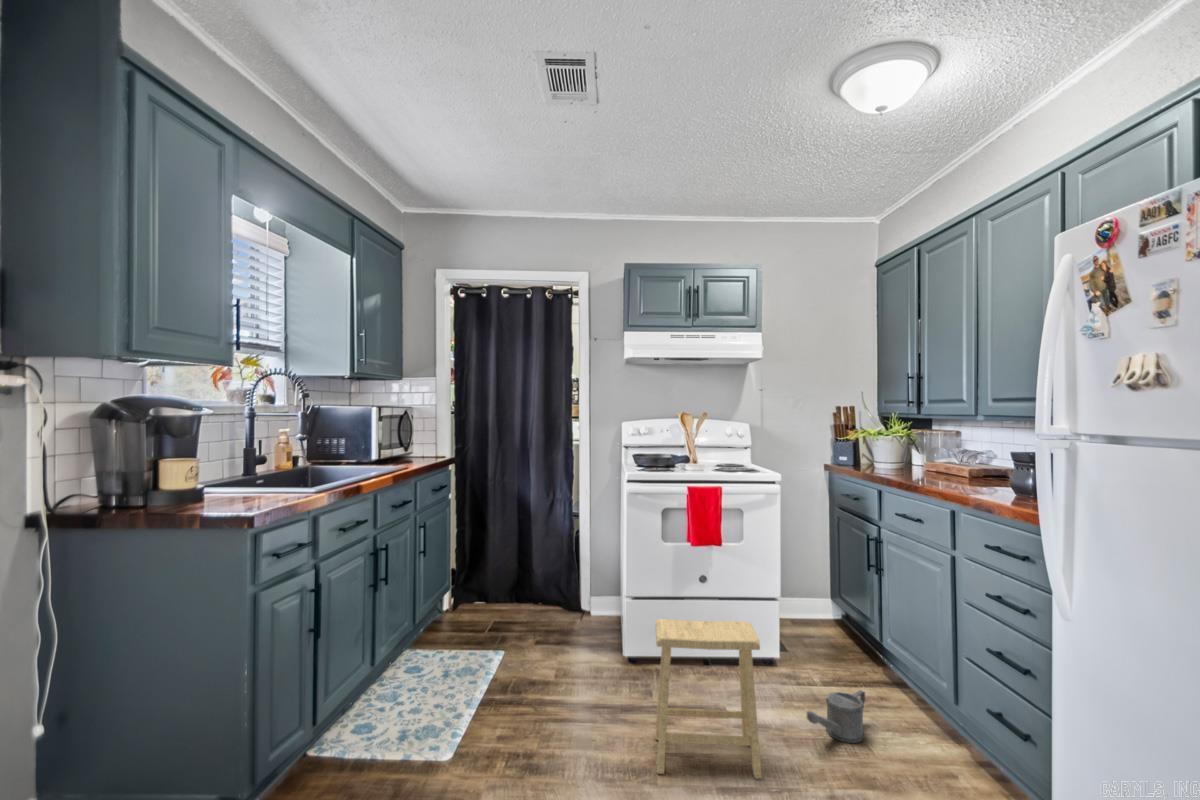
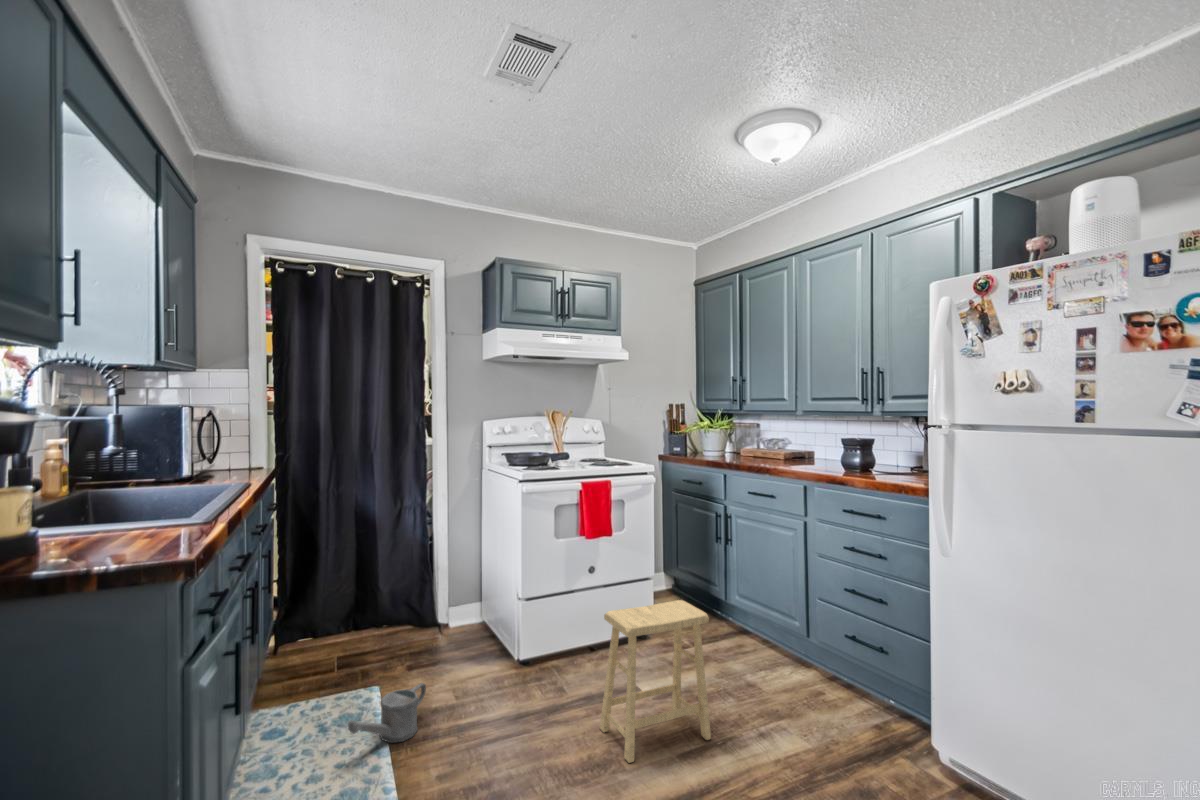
watering can: present [807,690,865,743] -> present [348,683,426,743]

